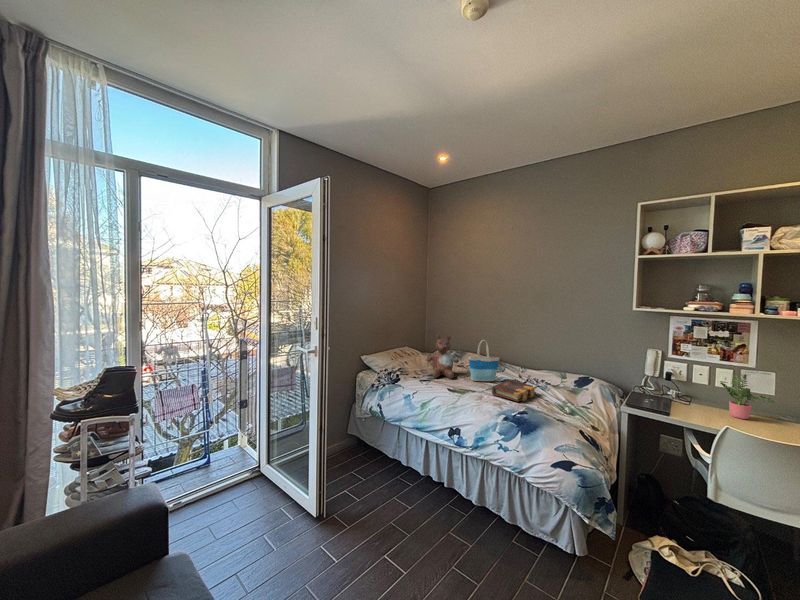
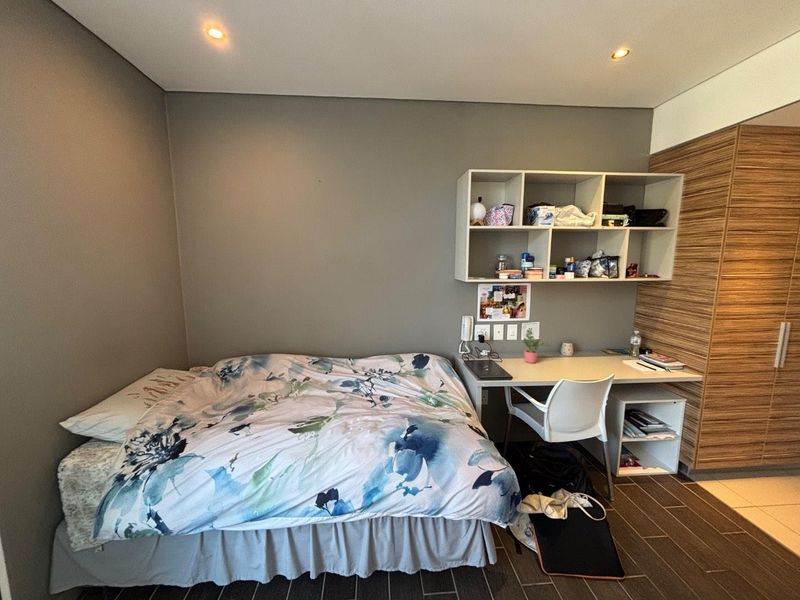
stuffed bear: present [426,335,459,379] -> none [224,341,279,414]
tote bag: present [469,340,499,381] -> none [299,338,337,398]
book: present [492,379,537,401] -> none [351,381,392,413]

